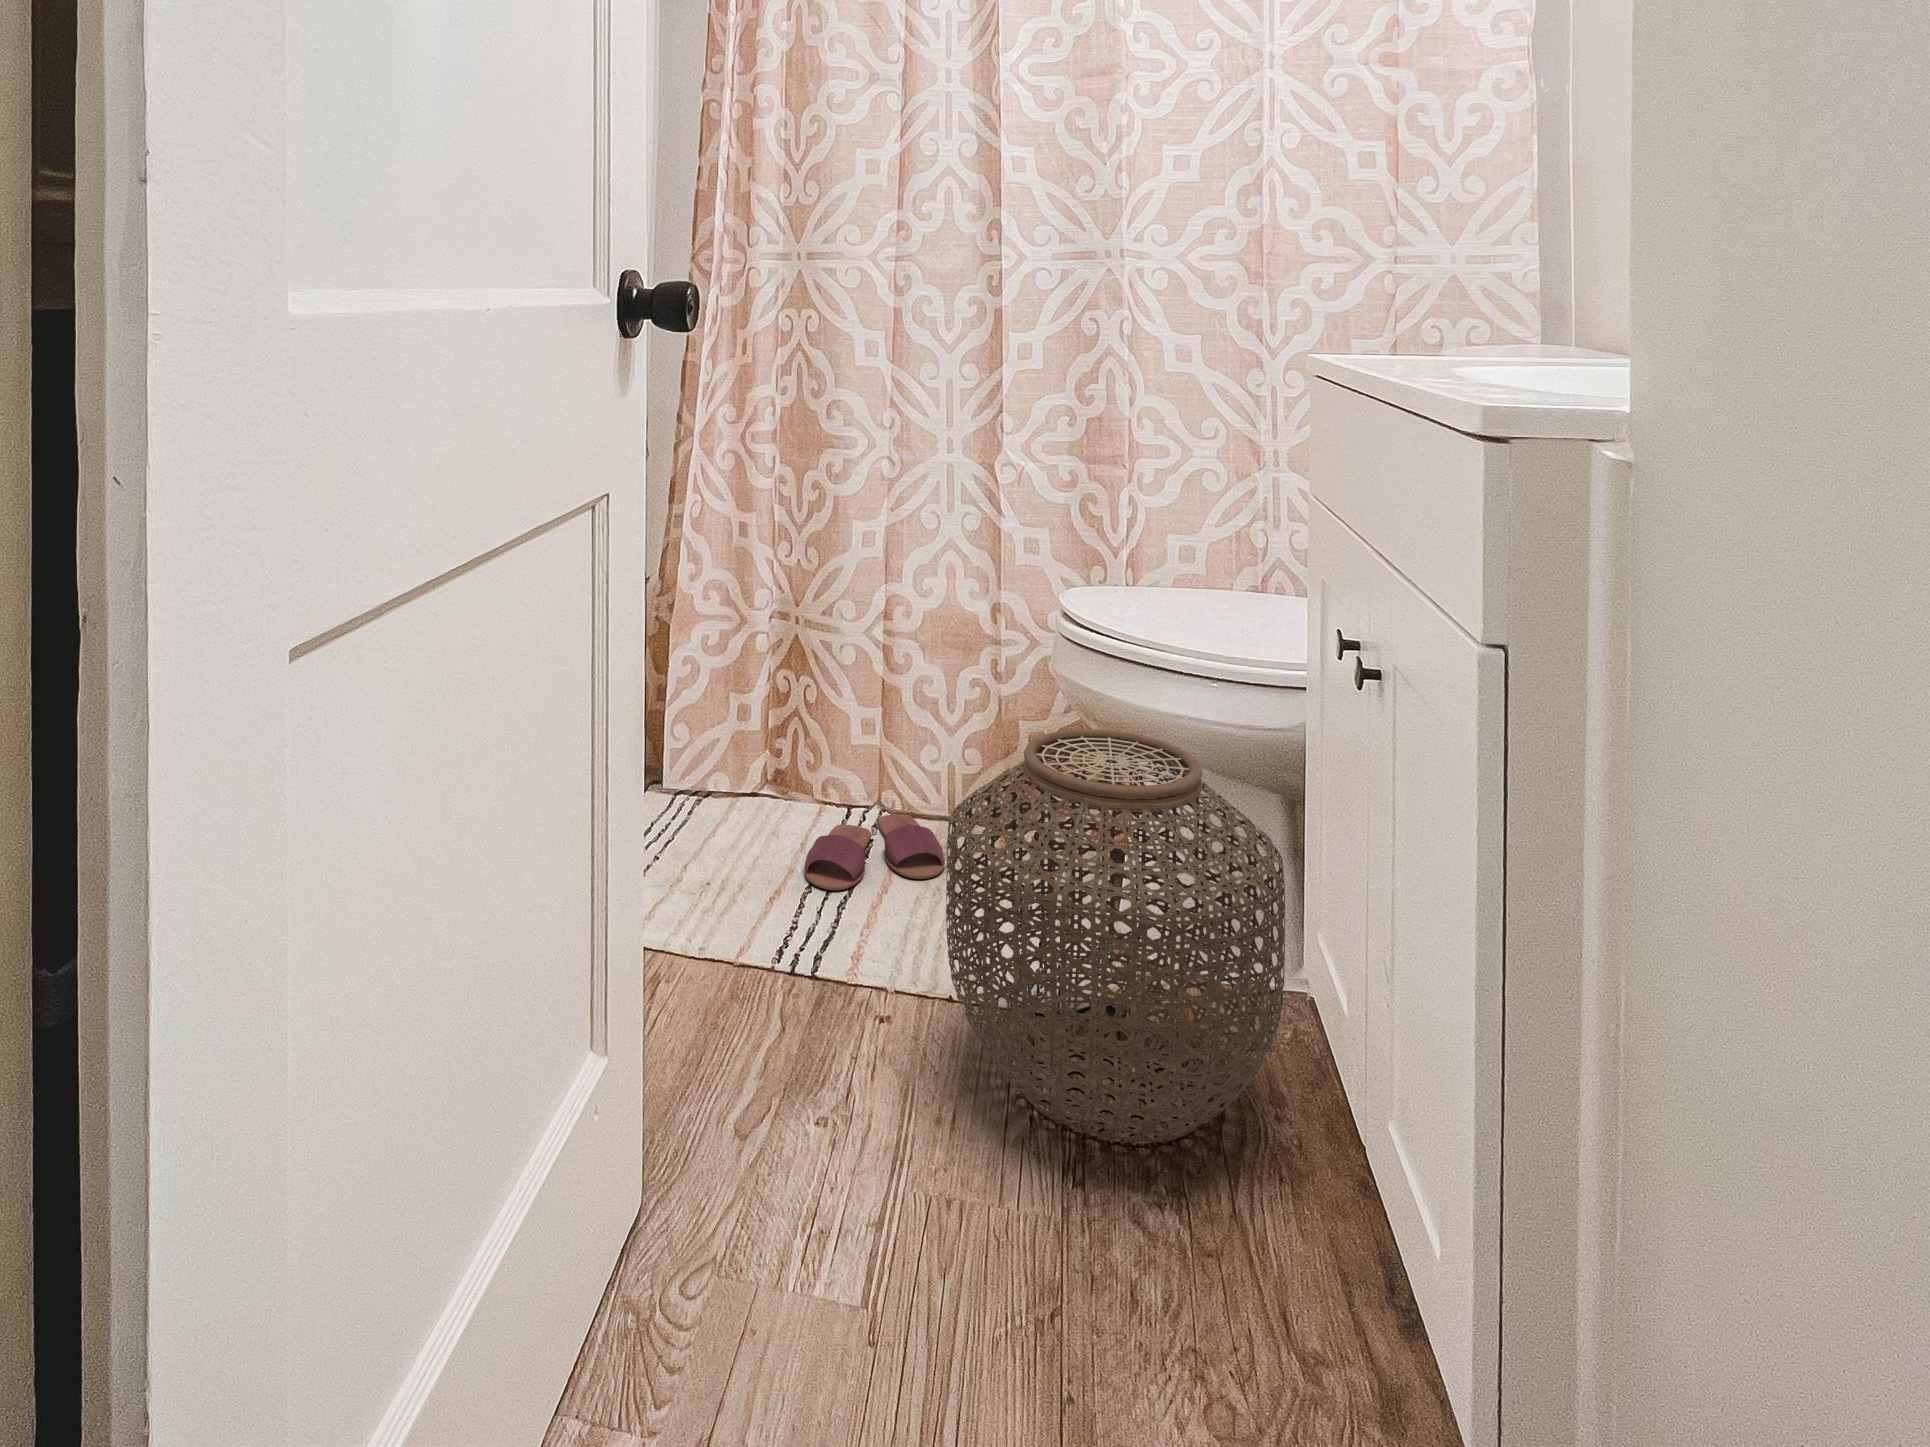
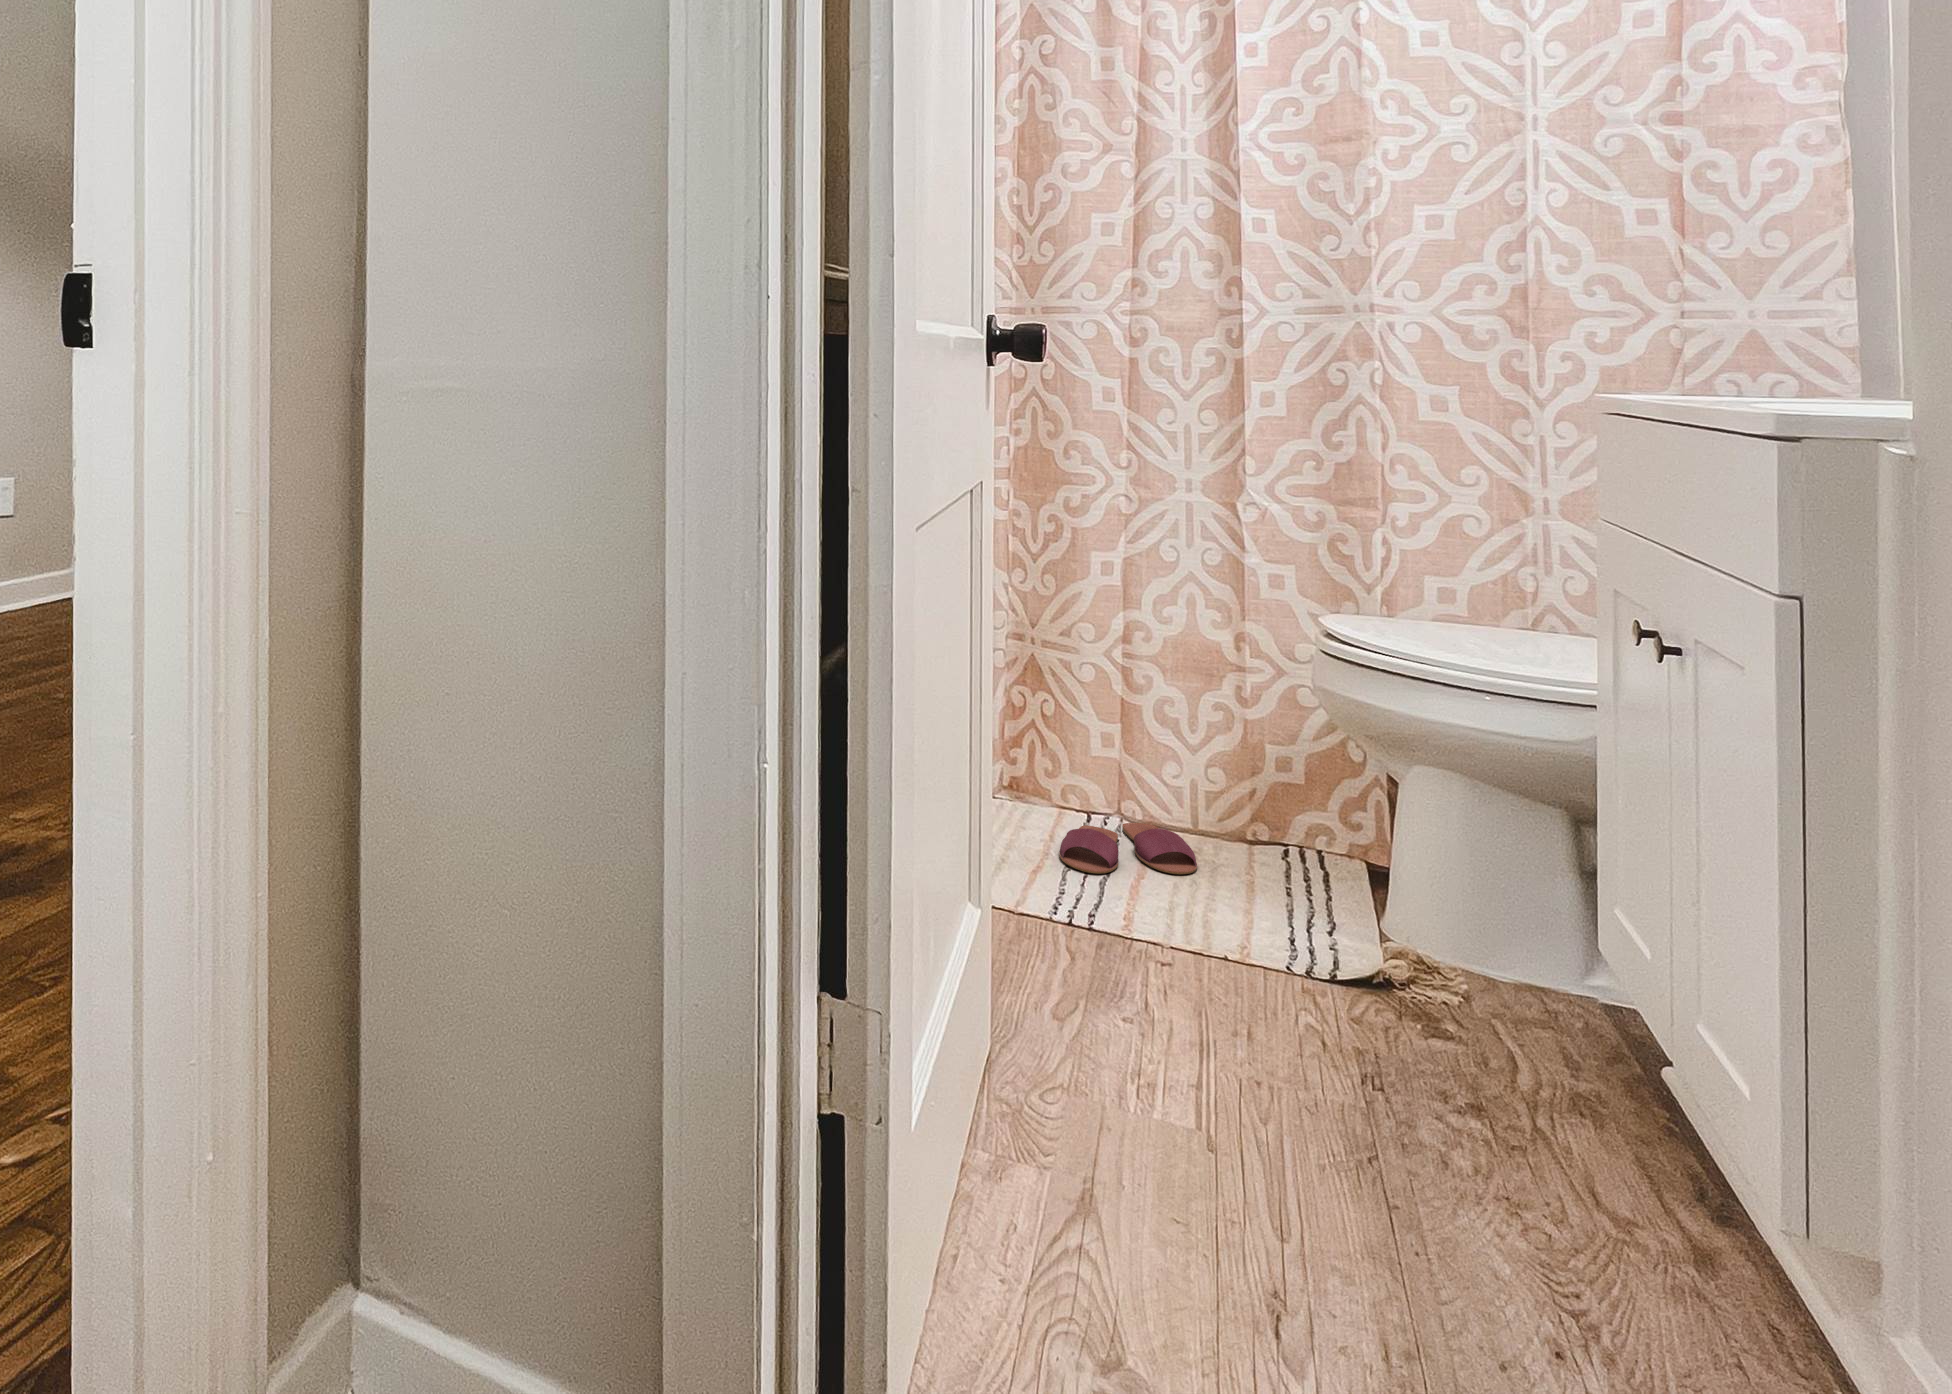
woven basket: present [946,729,1285,1144] -> none [1230,727,1572,1078]

